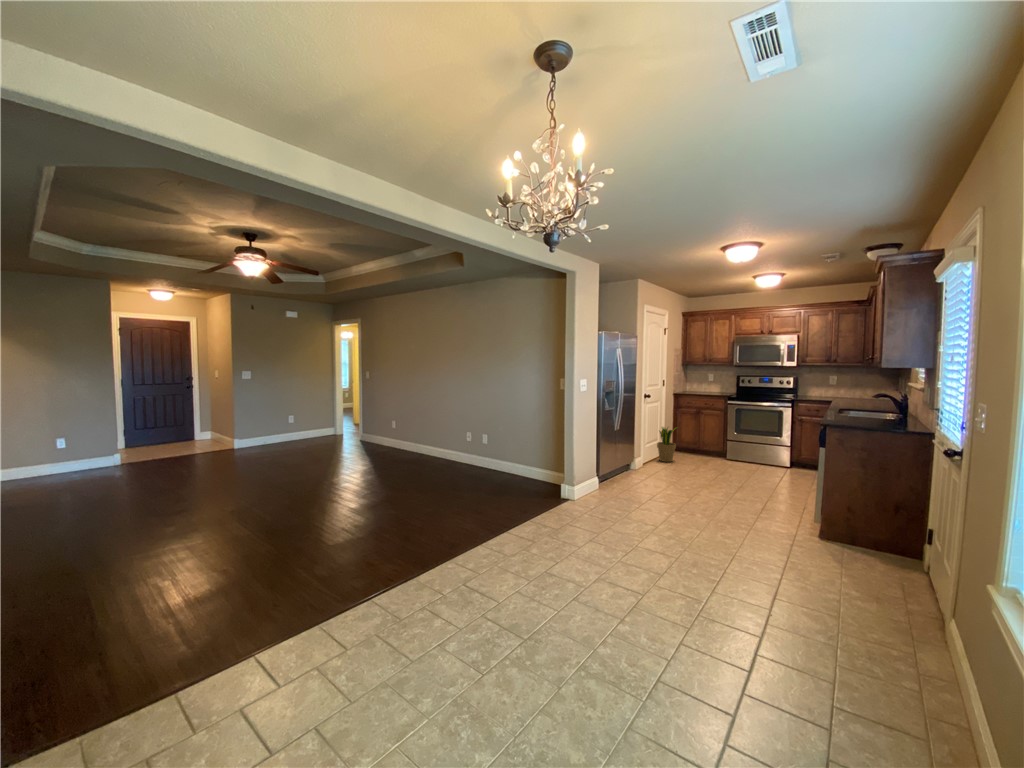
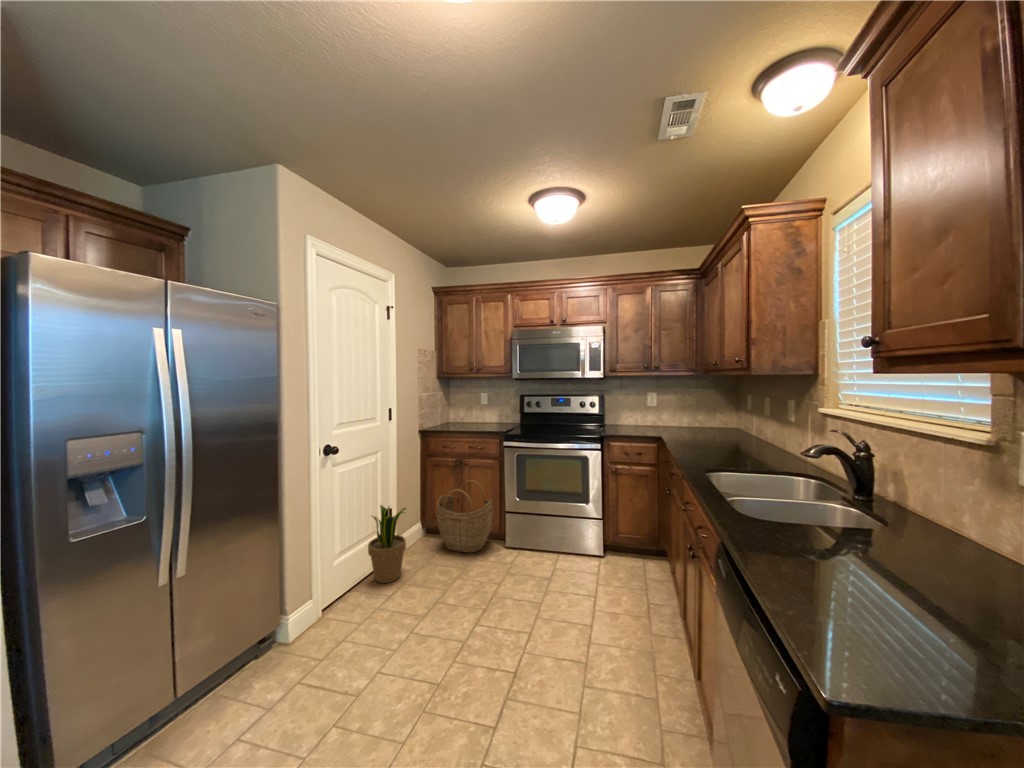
woven basket: none [687,422,720,459] -> present [437,480,493,553]

